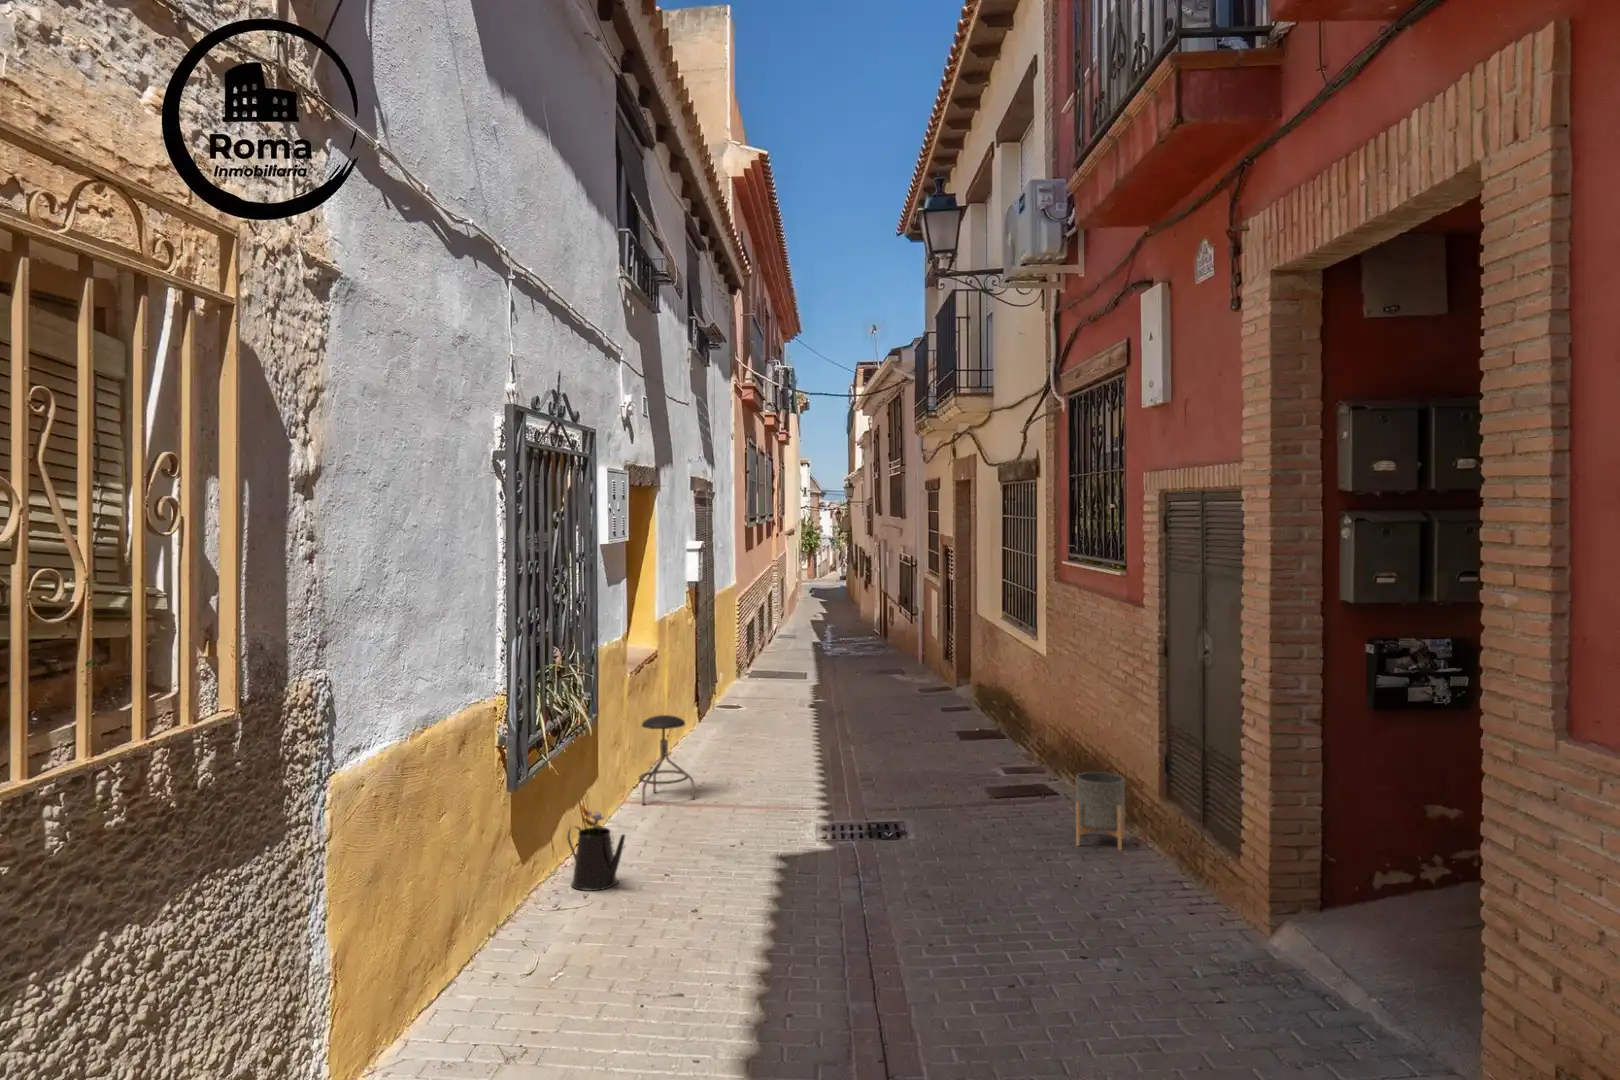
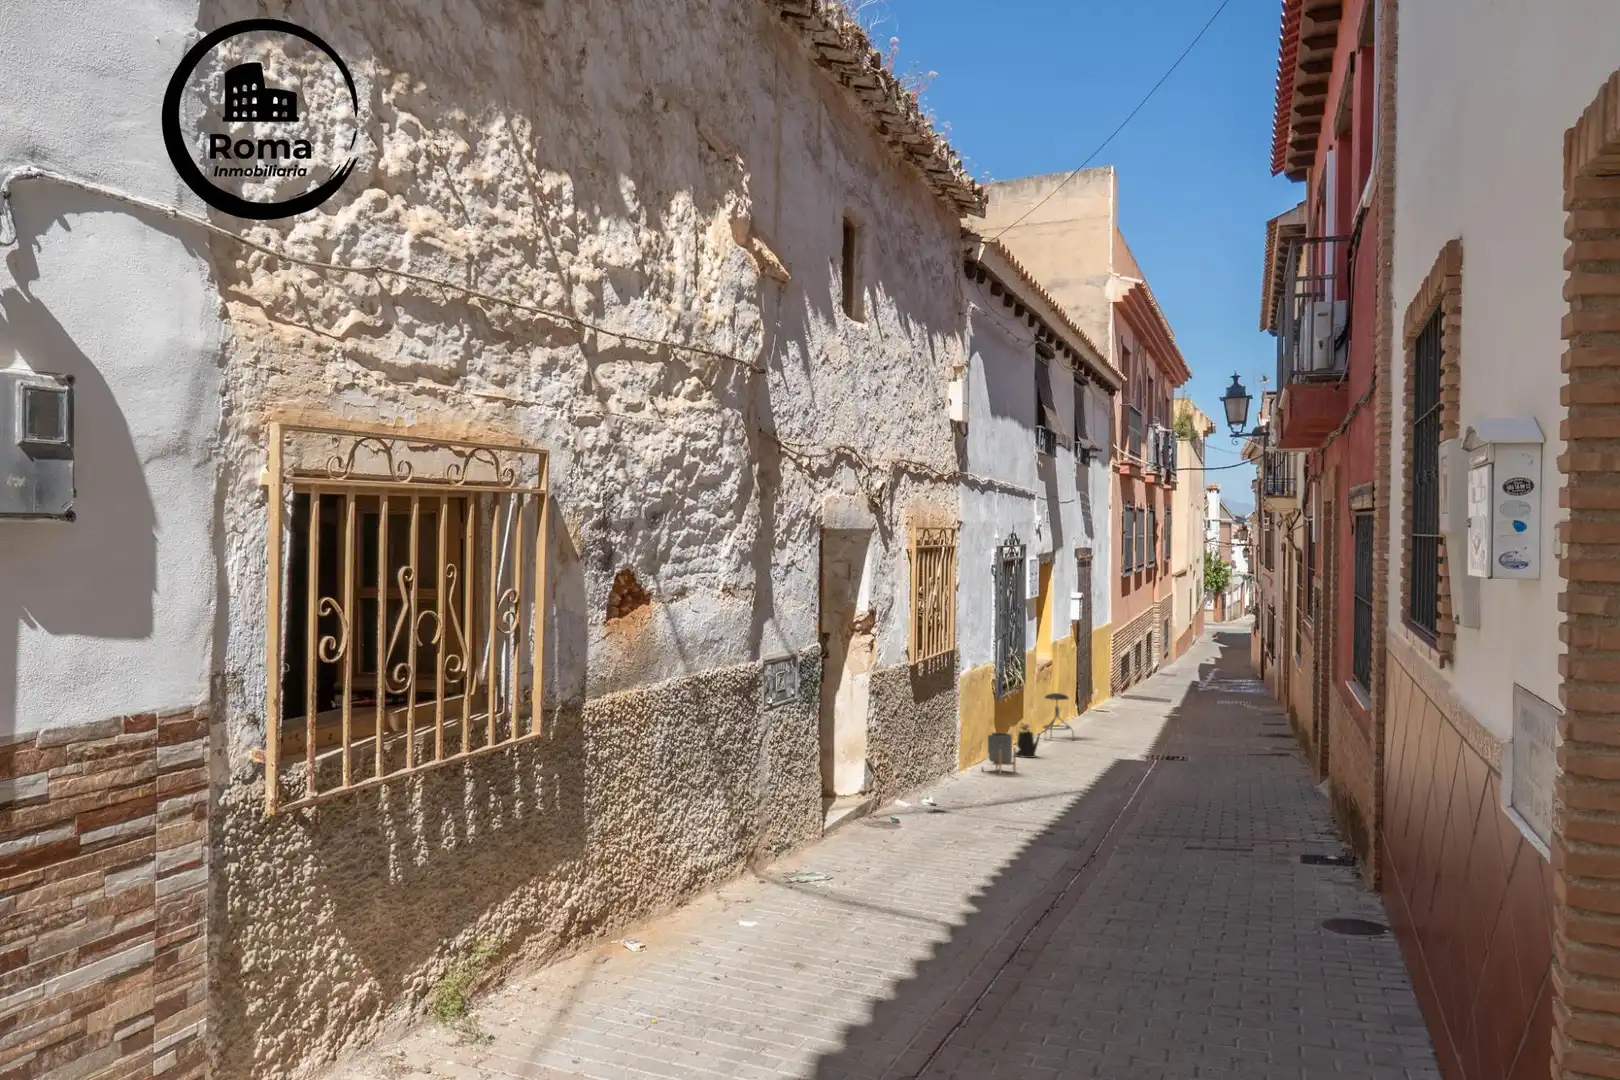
planter: present [1076,772,1125,850] -> present [981,733,1016,773]

